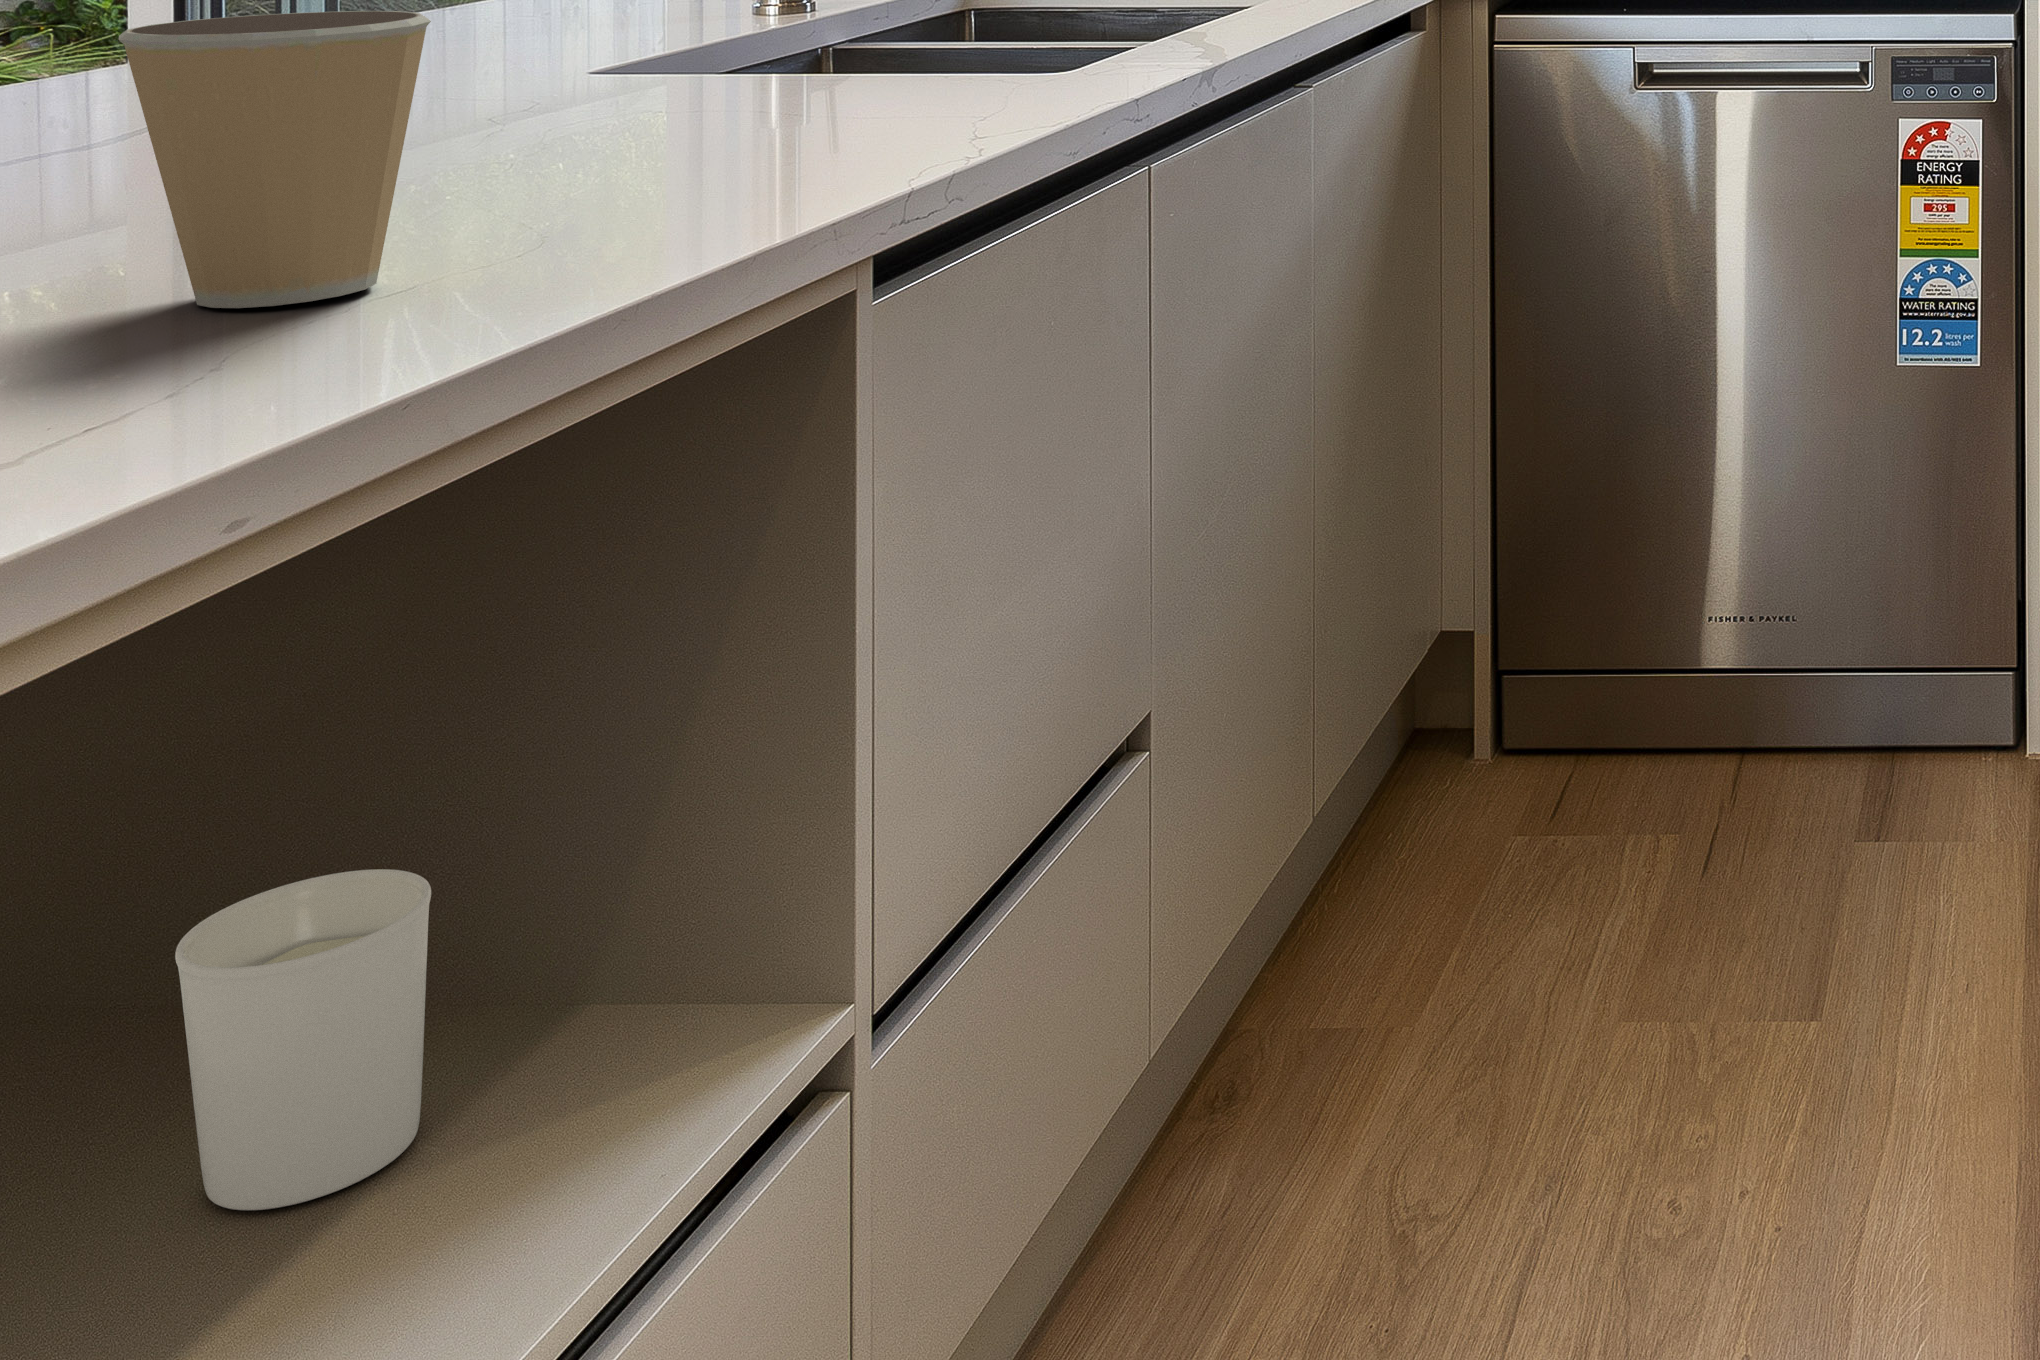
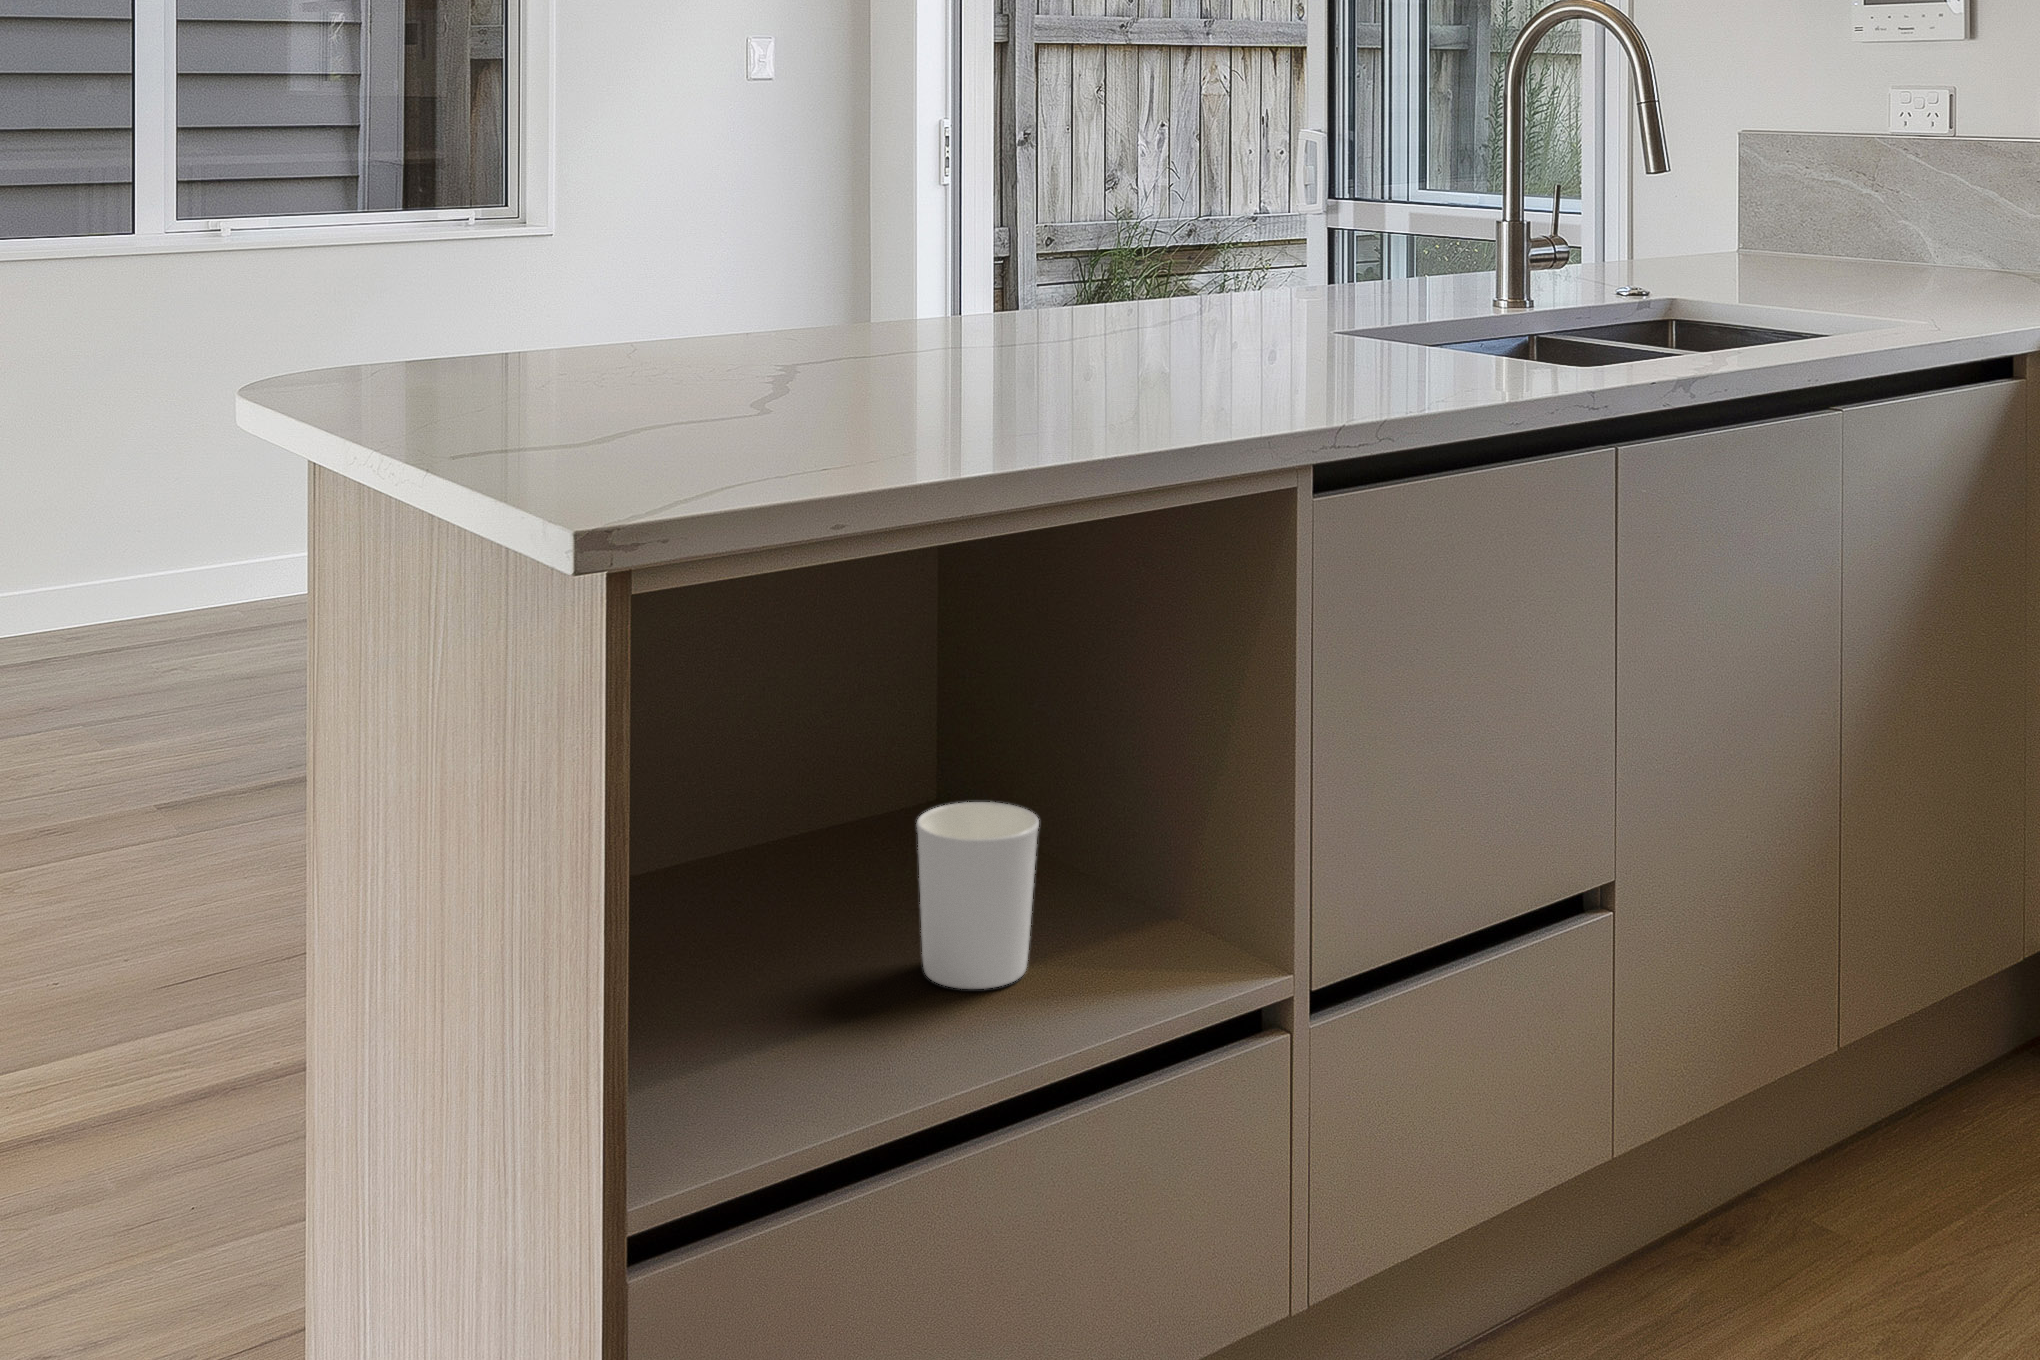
coffee cup: present [119,11,431,308] -> none [880,271,1026,441]

